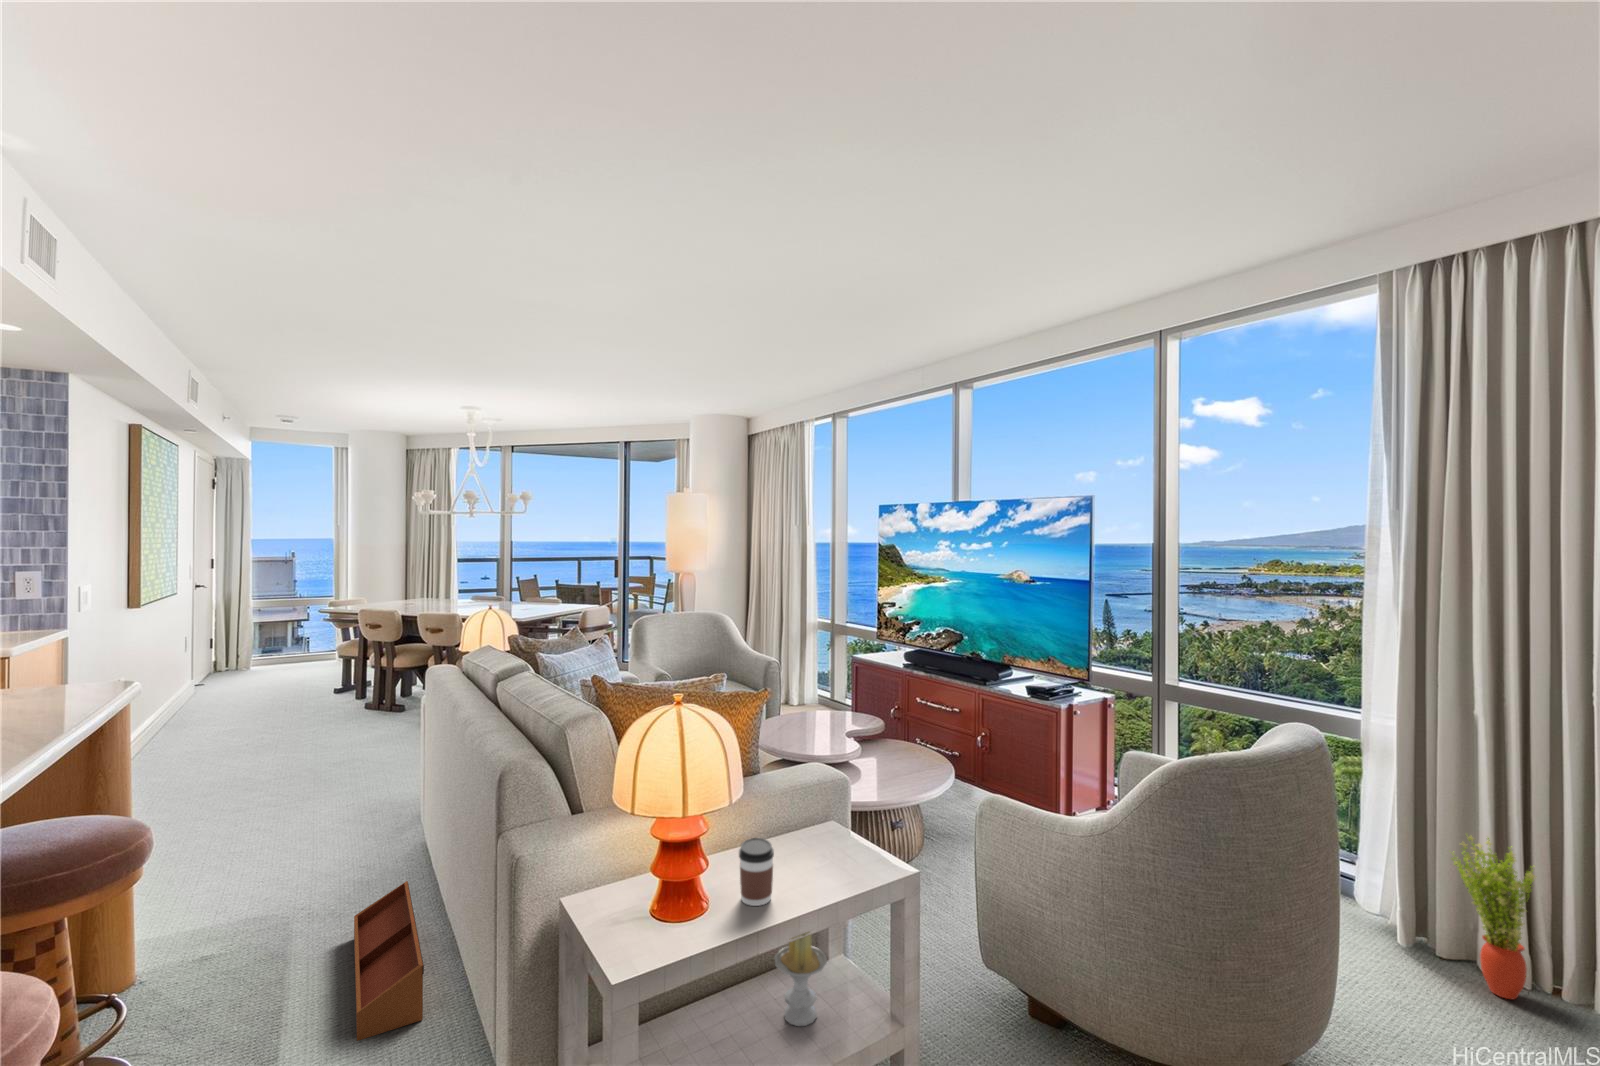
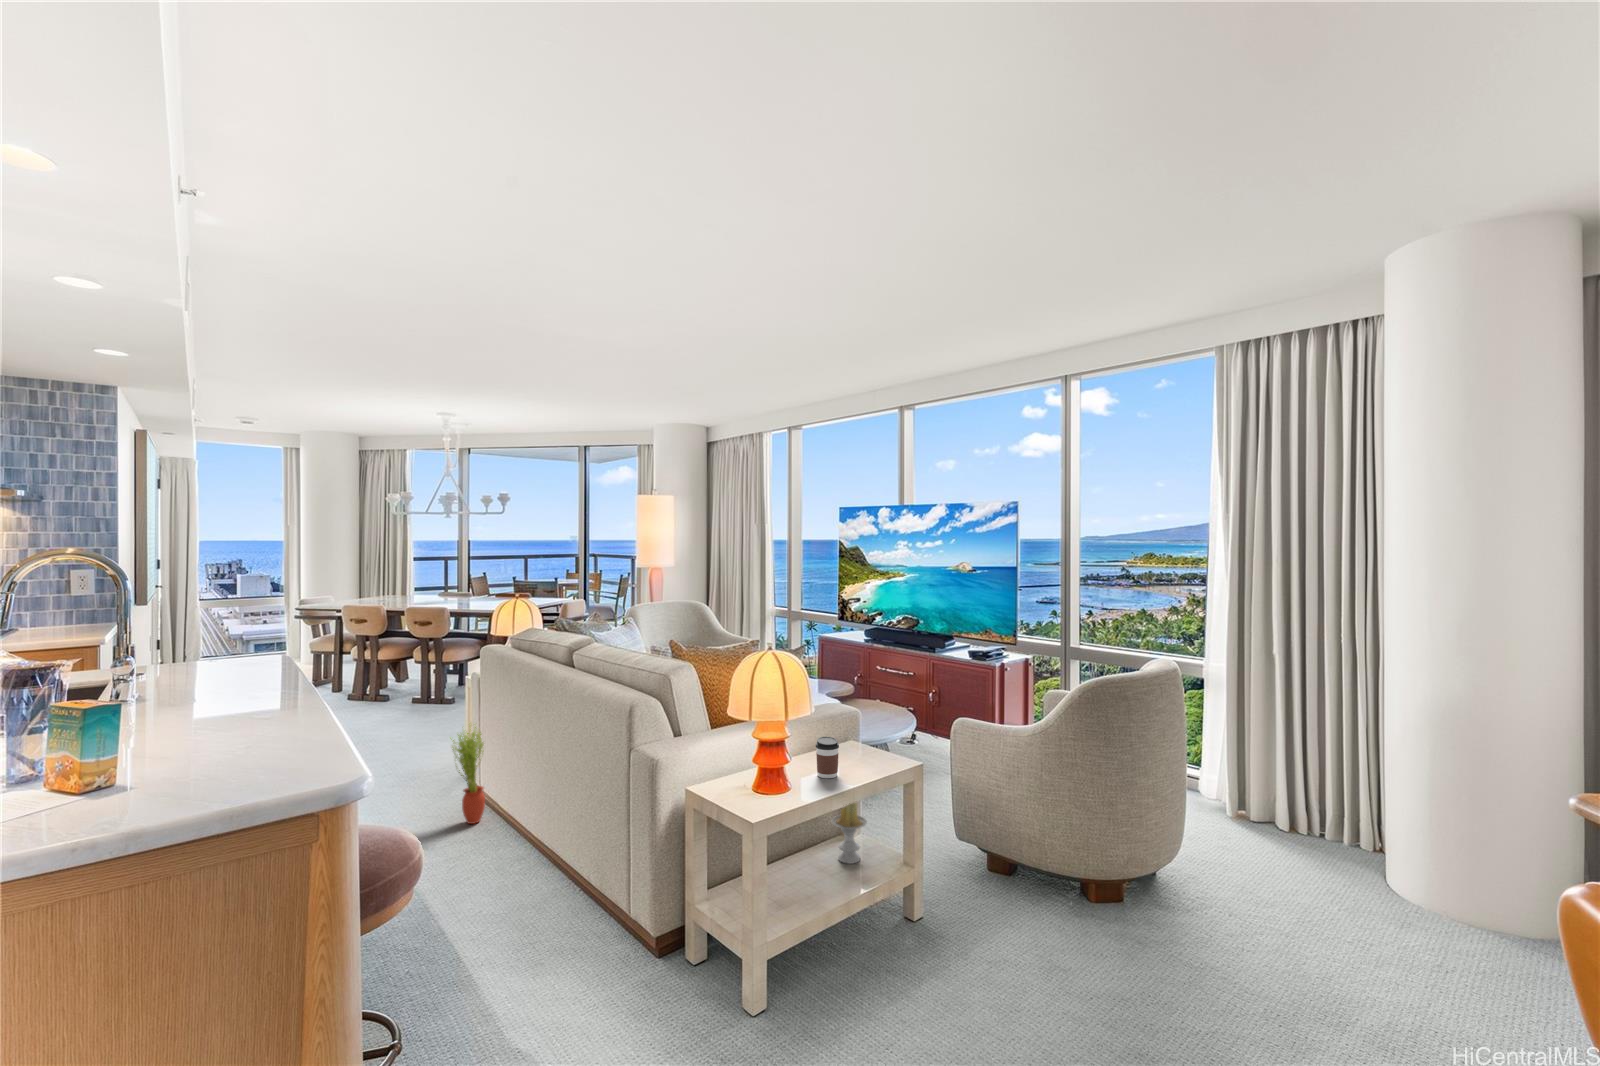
potted plant: present [1452,836,1535,999] -> present [450,726,485,824]
storage bin: present [354,881,424,1041] -> none [471,810,561,908]

